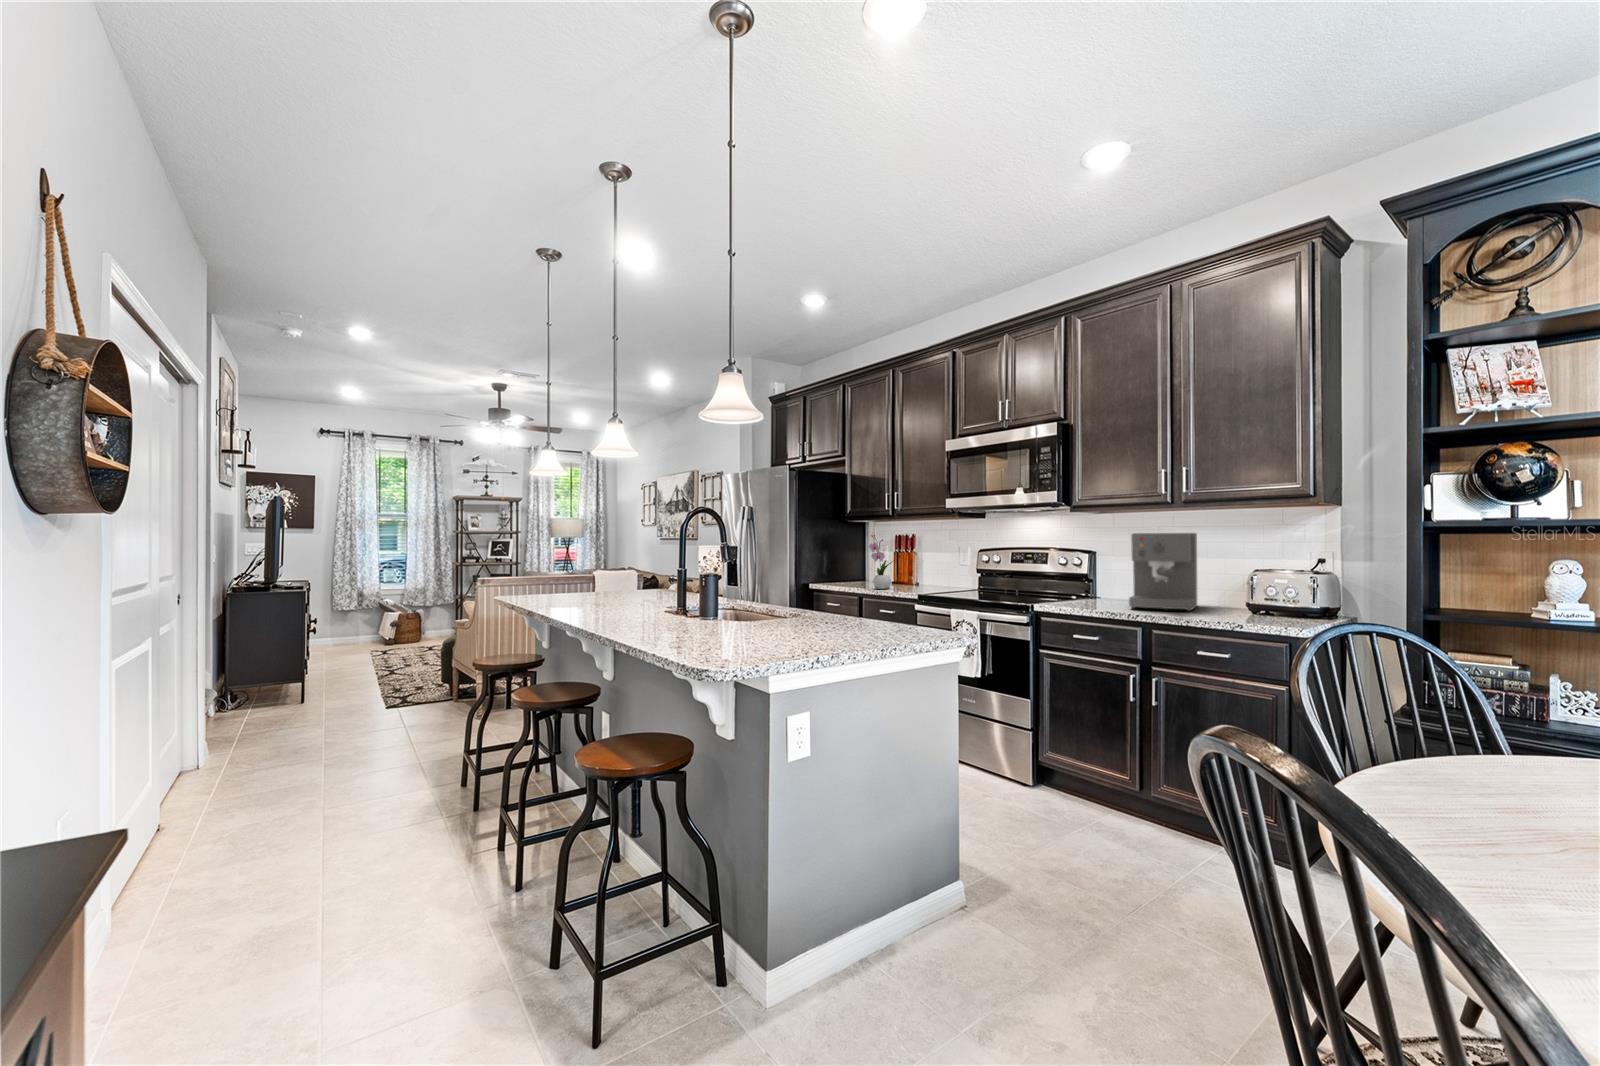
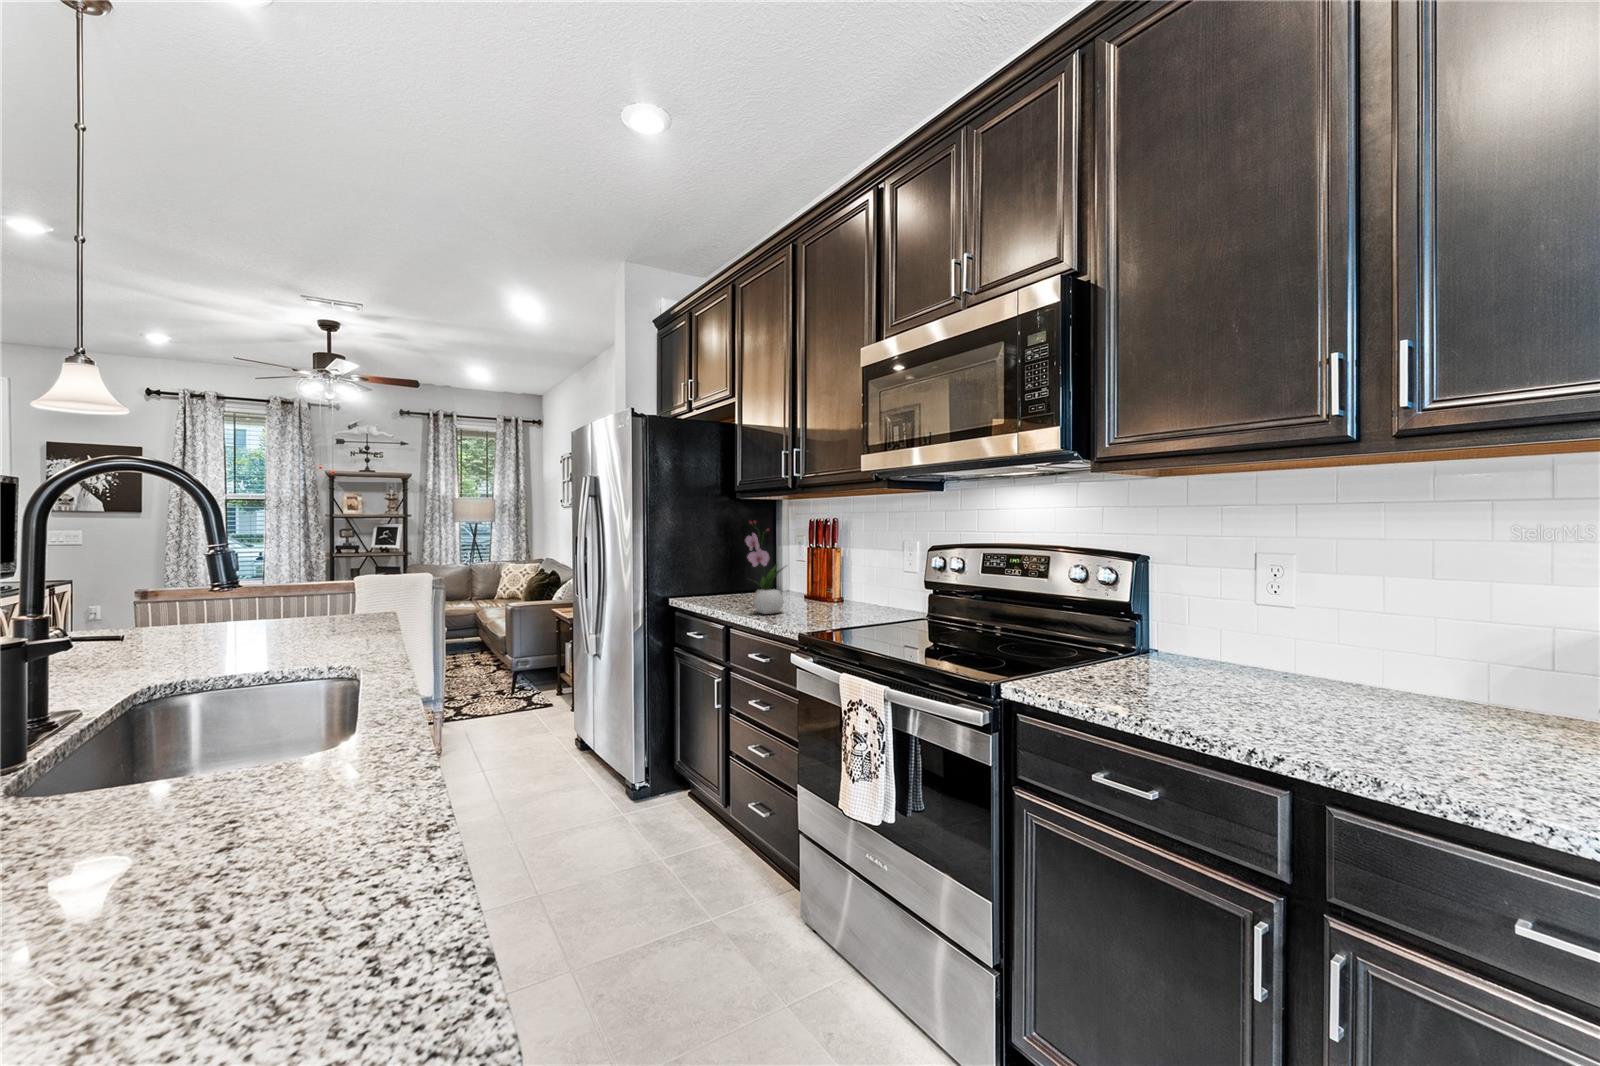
coffee maker: present [1129,533,1197,611] -> none [1239,519,1429,736]

